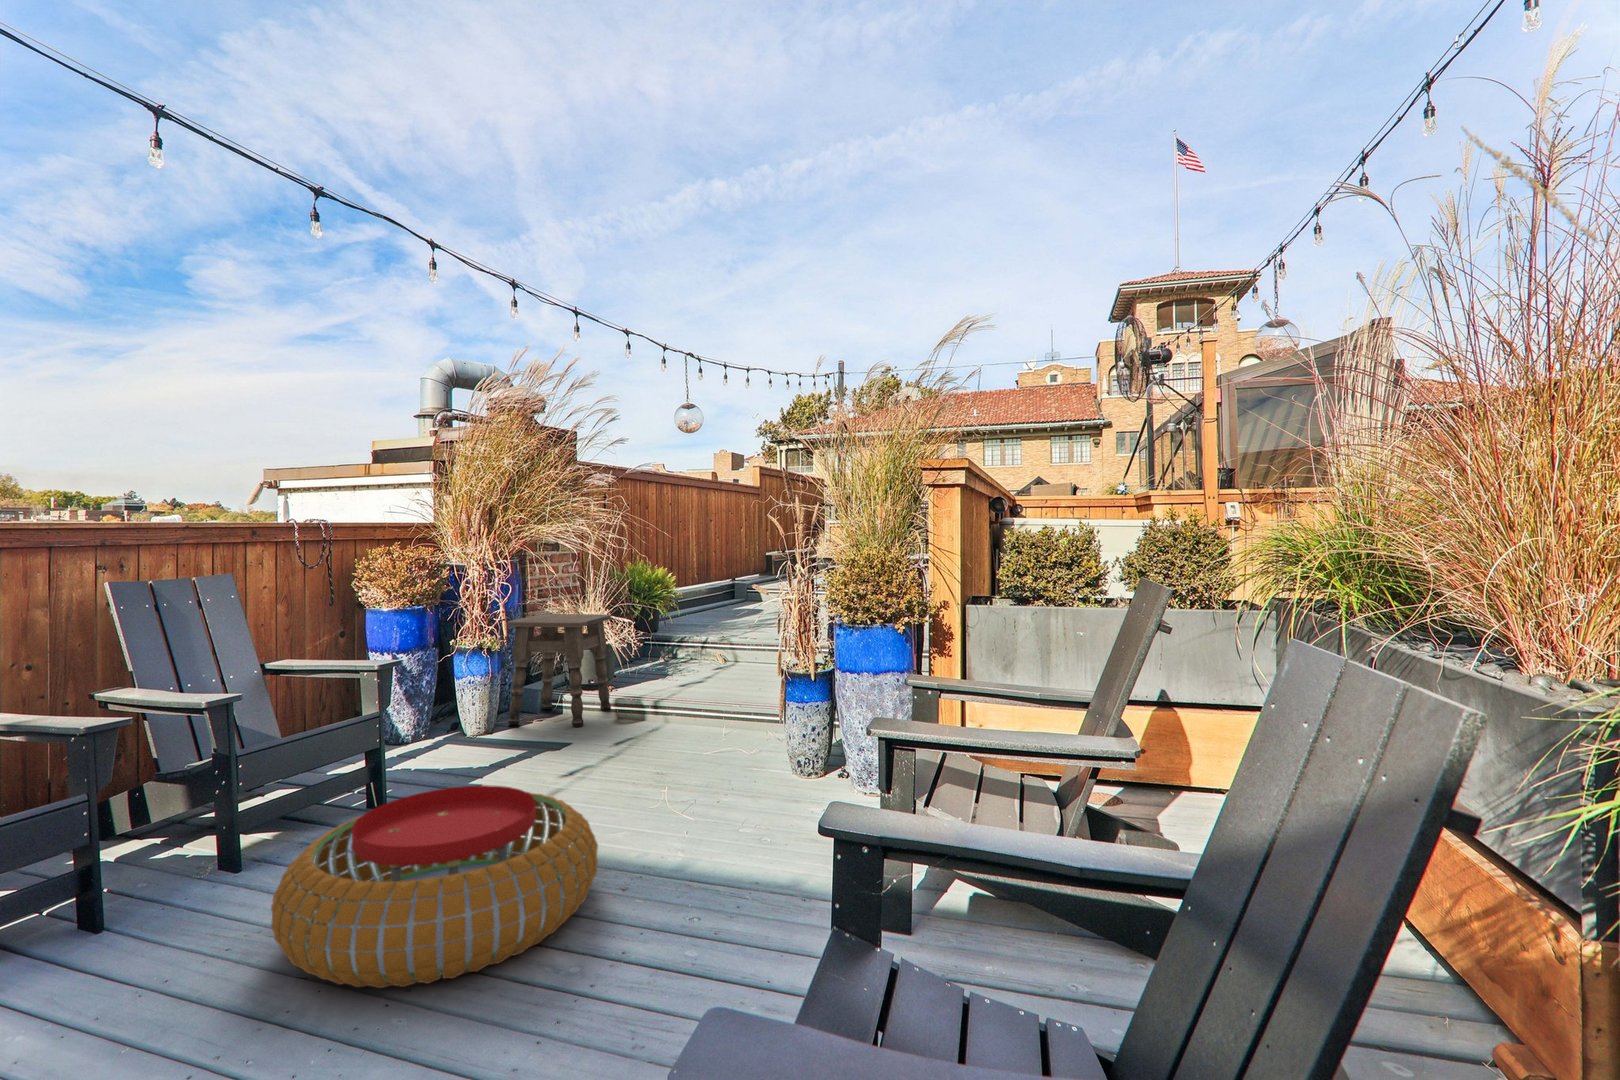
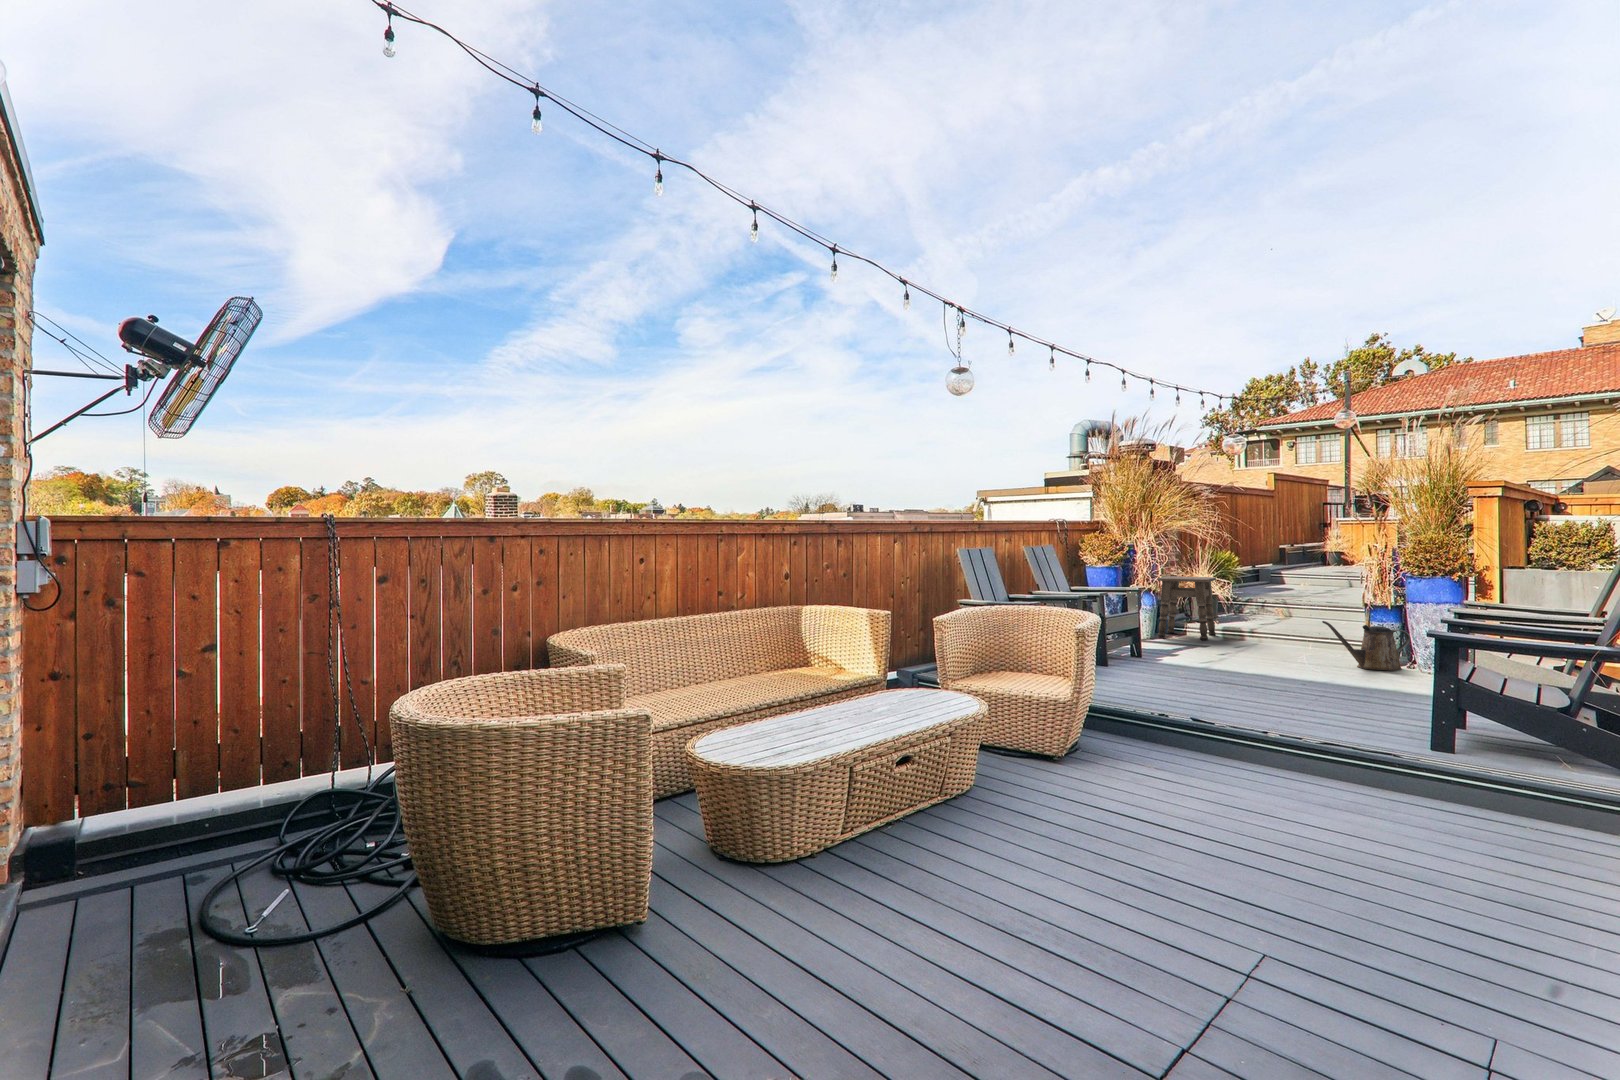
watering can: none [694,718,838,808] -> present [1322,621,1410,671]
pouf: present [271,785,598,988] -> none [1170,634,1301,689]

